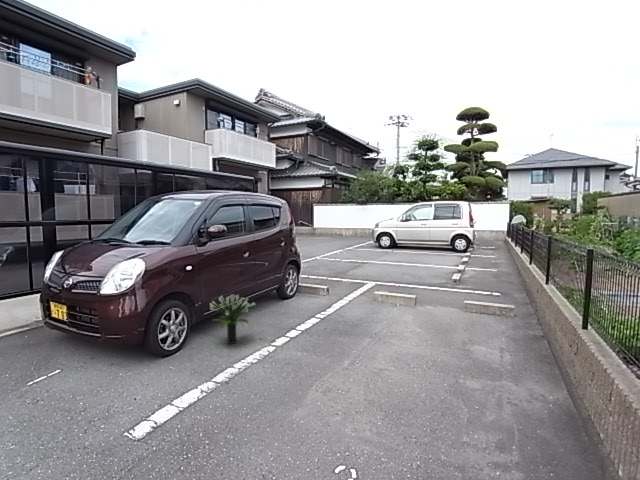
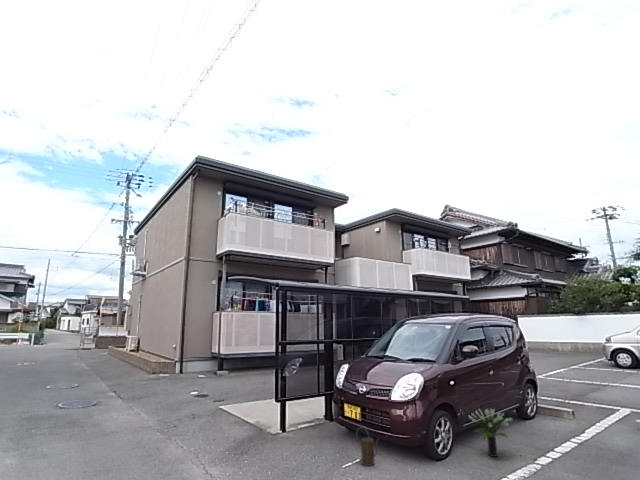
watering can: none [45,333,74,380] -> present [356,427,379,466]

